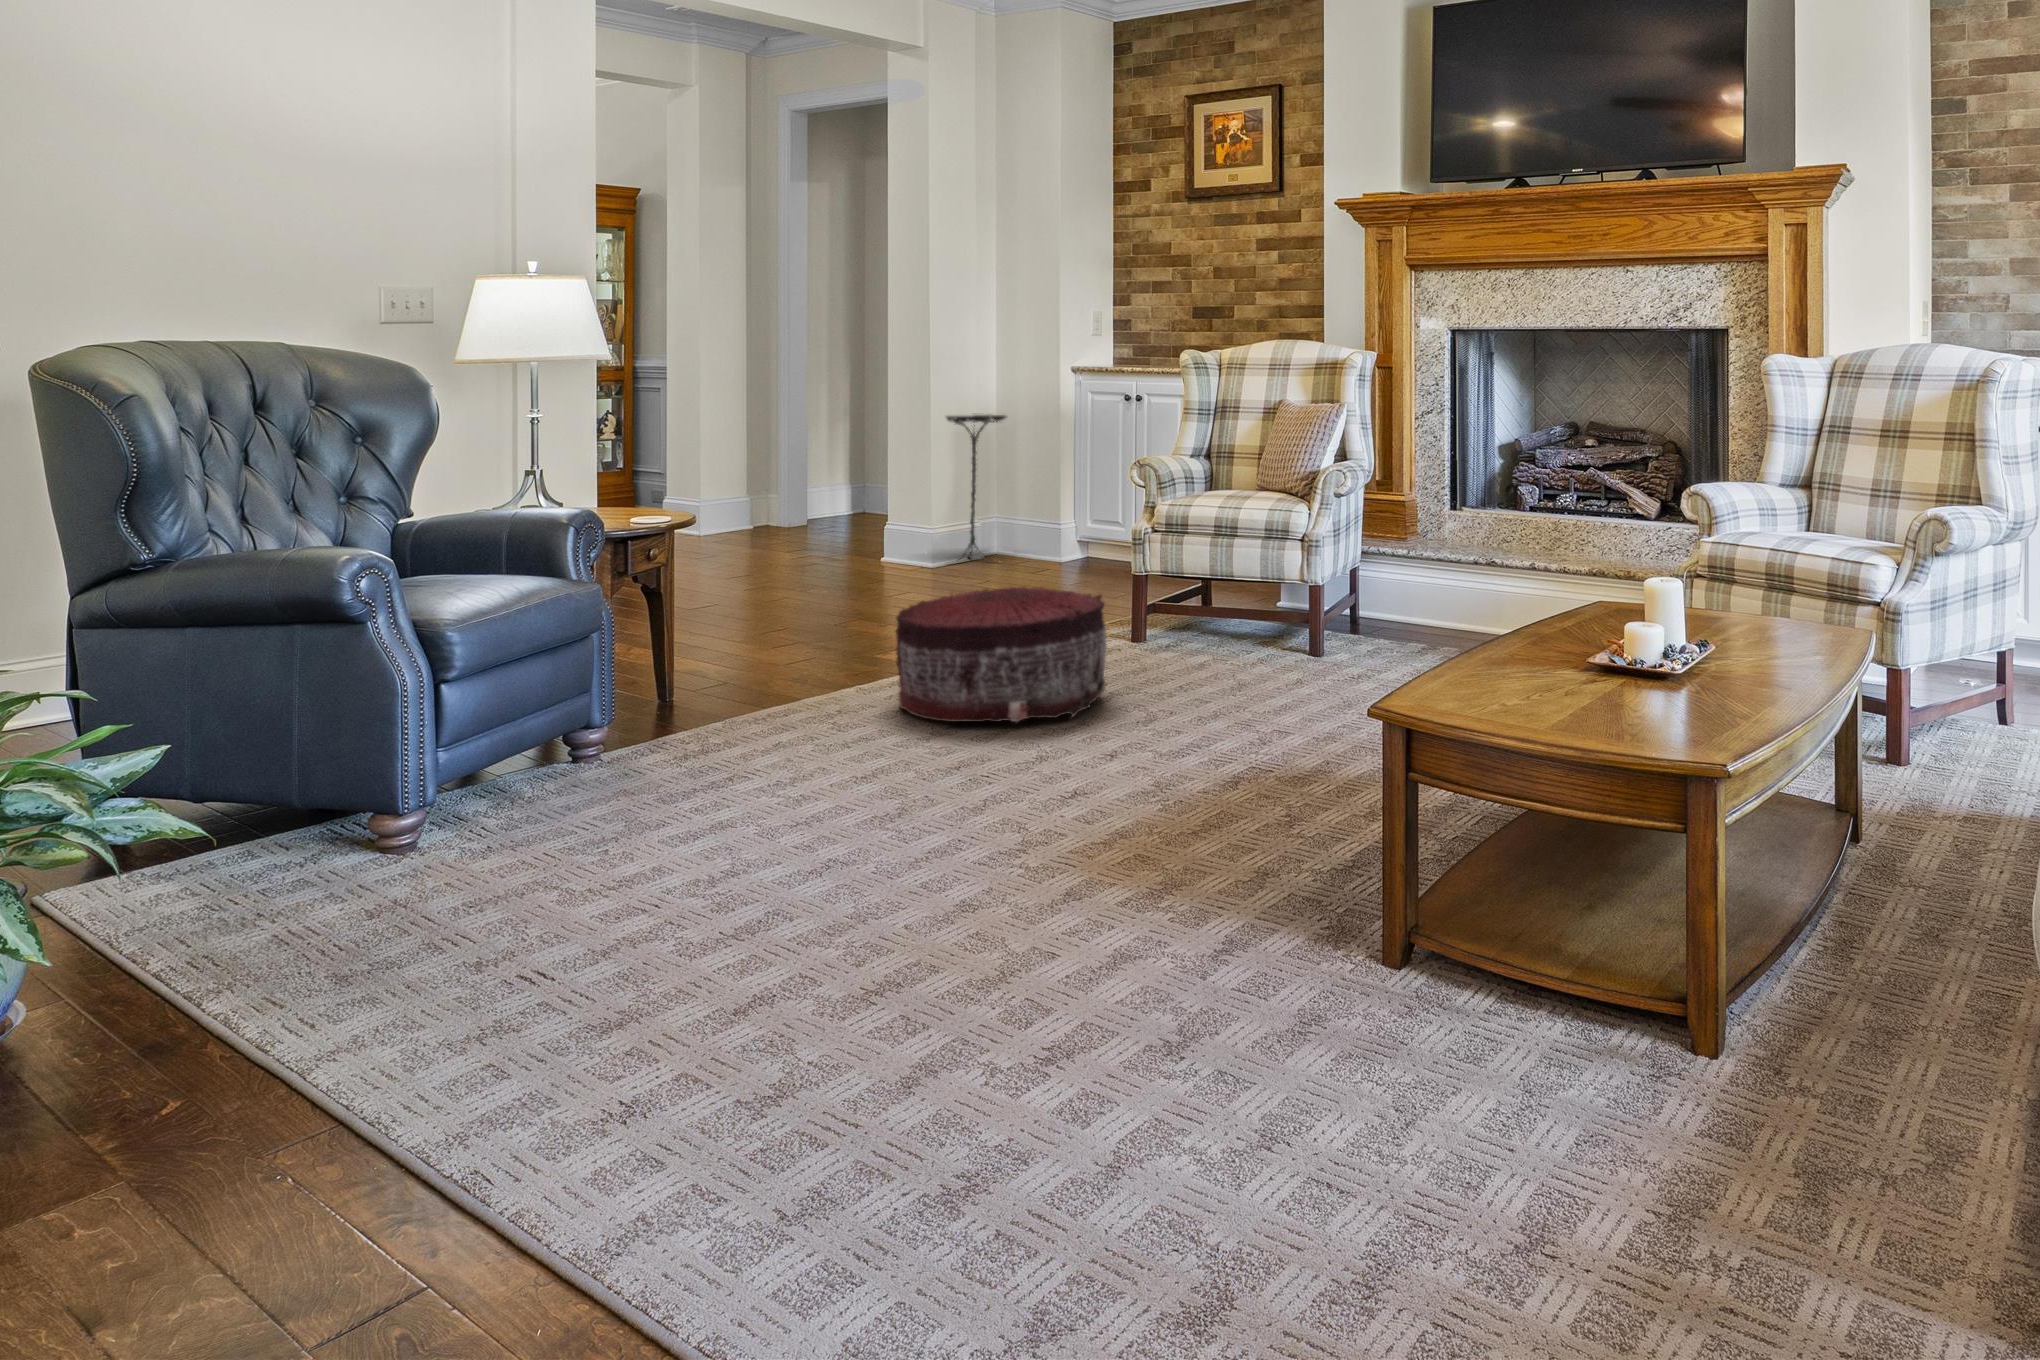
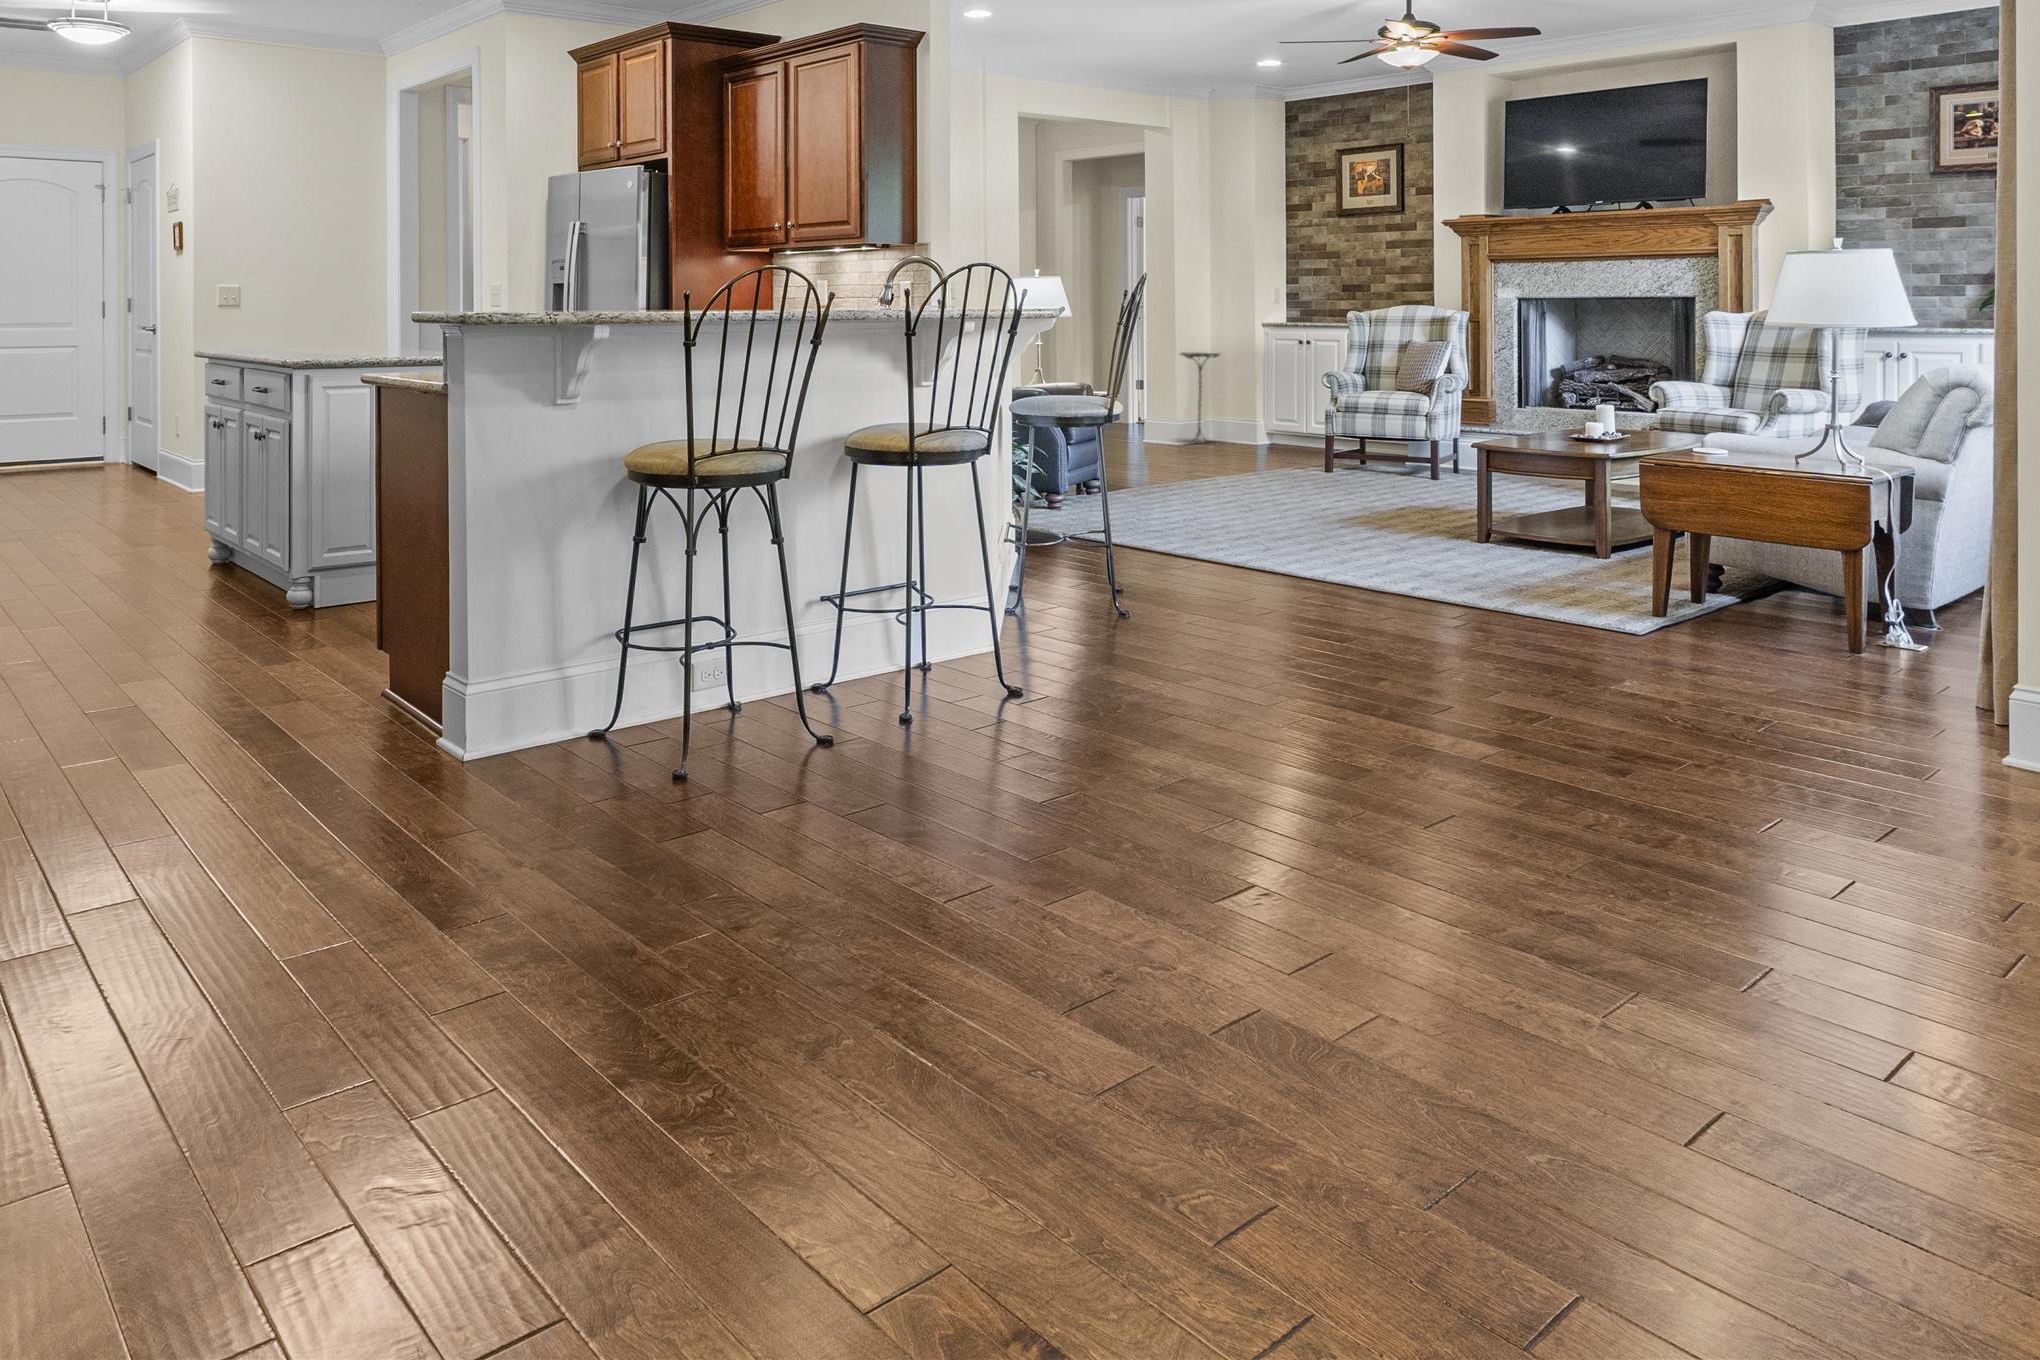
pouf: present [896,586,1107,722] -> none [1214,435,1324,496]

